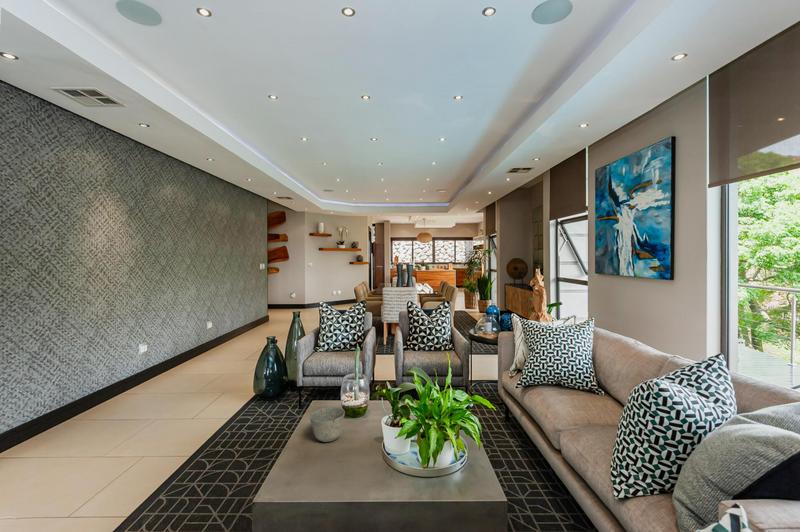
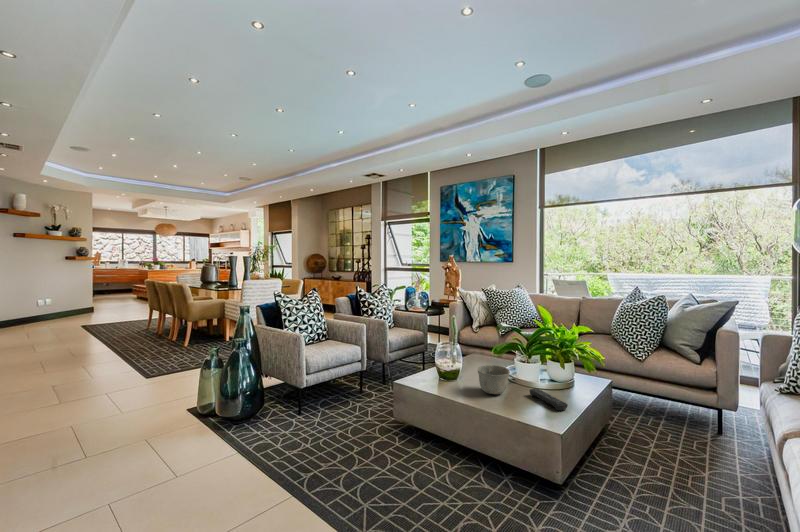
remote control: none [305,449,350,484] -> present [529,389,568,411]

